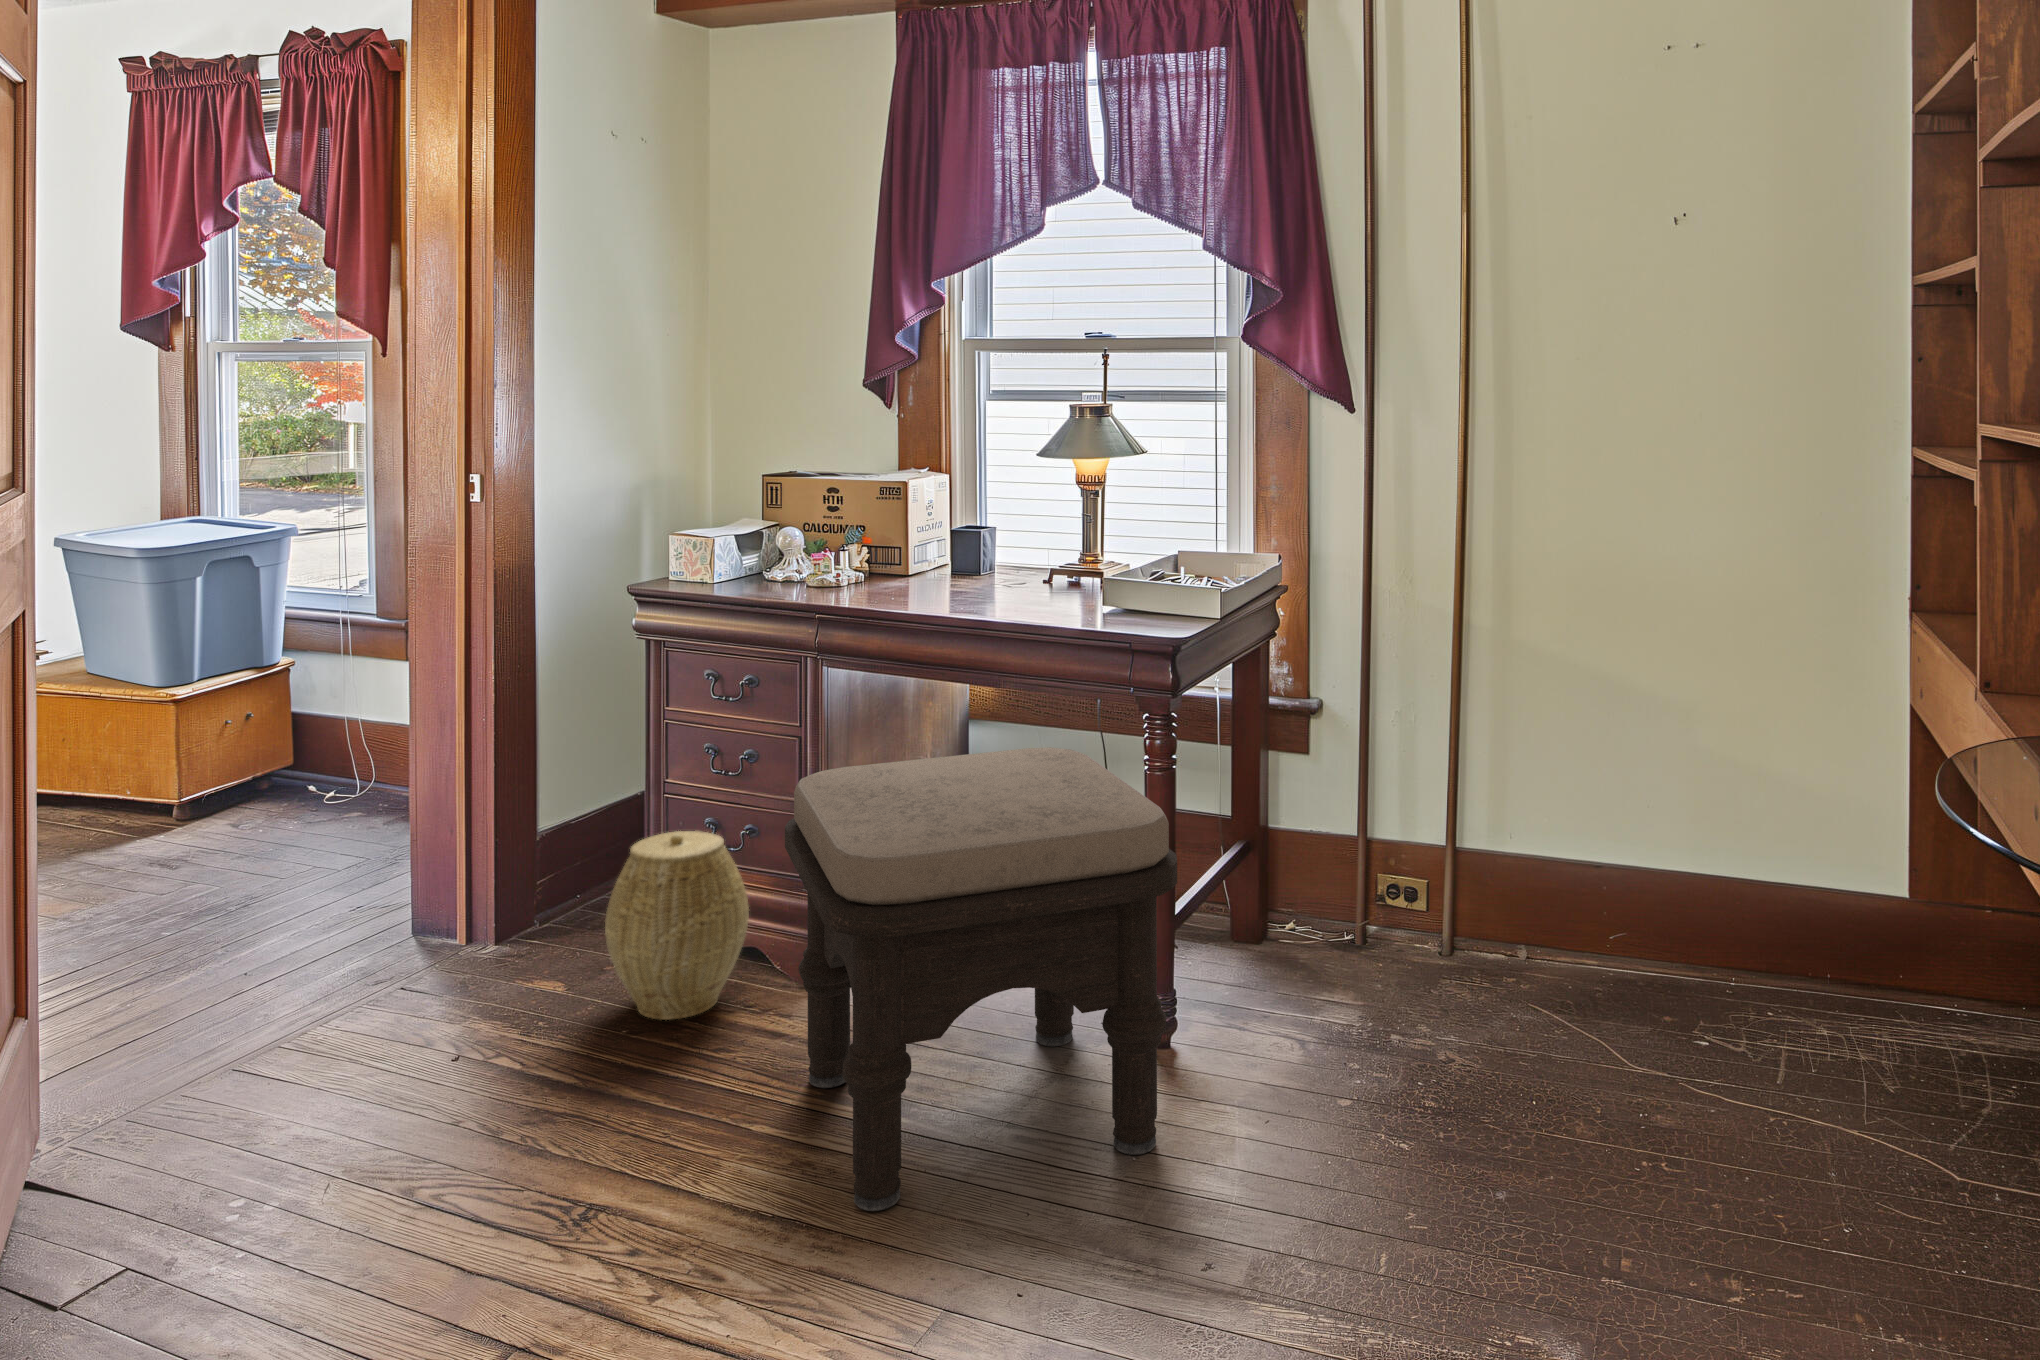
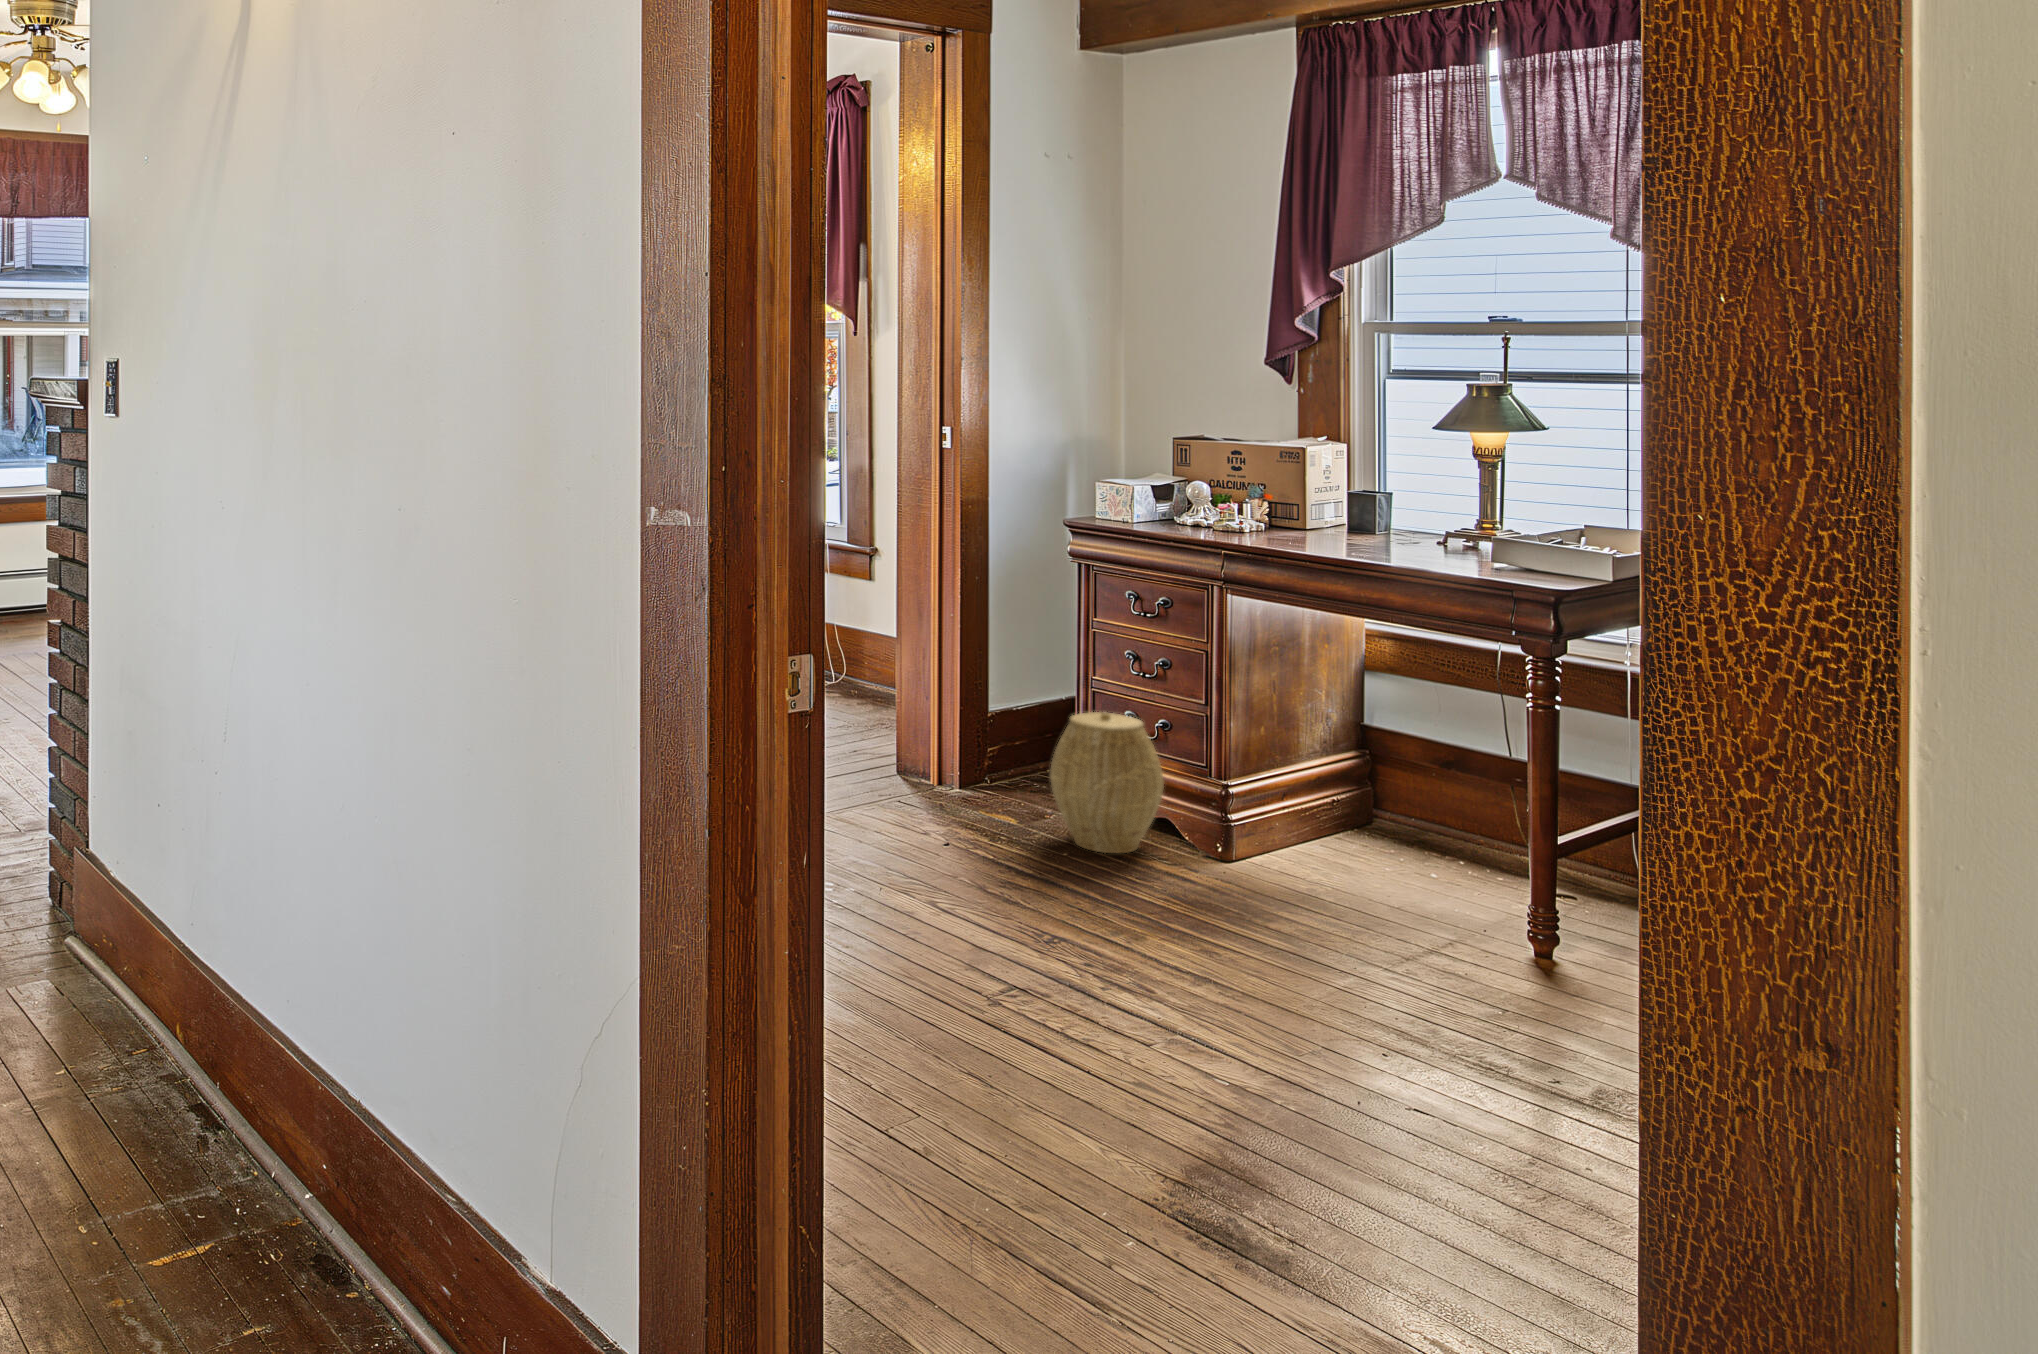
ottoman: present [785,747,1177,1211] -> none [1197,667,1548,1005]

